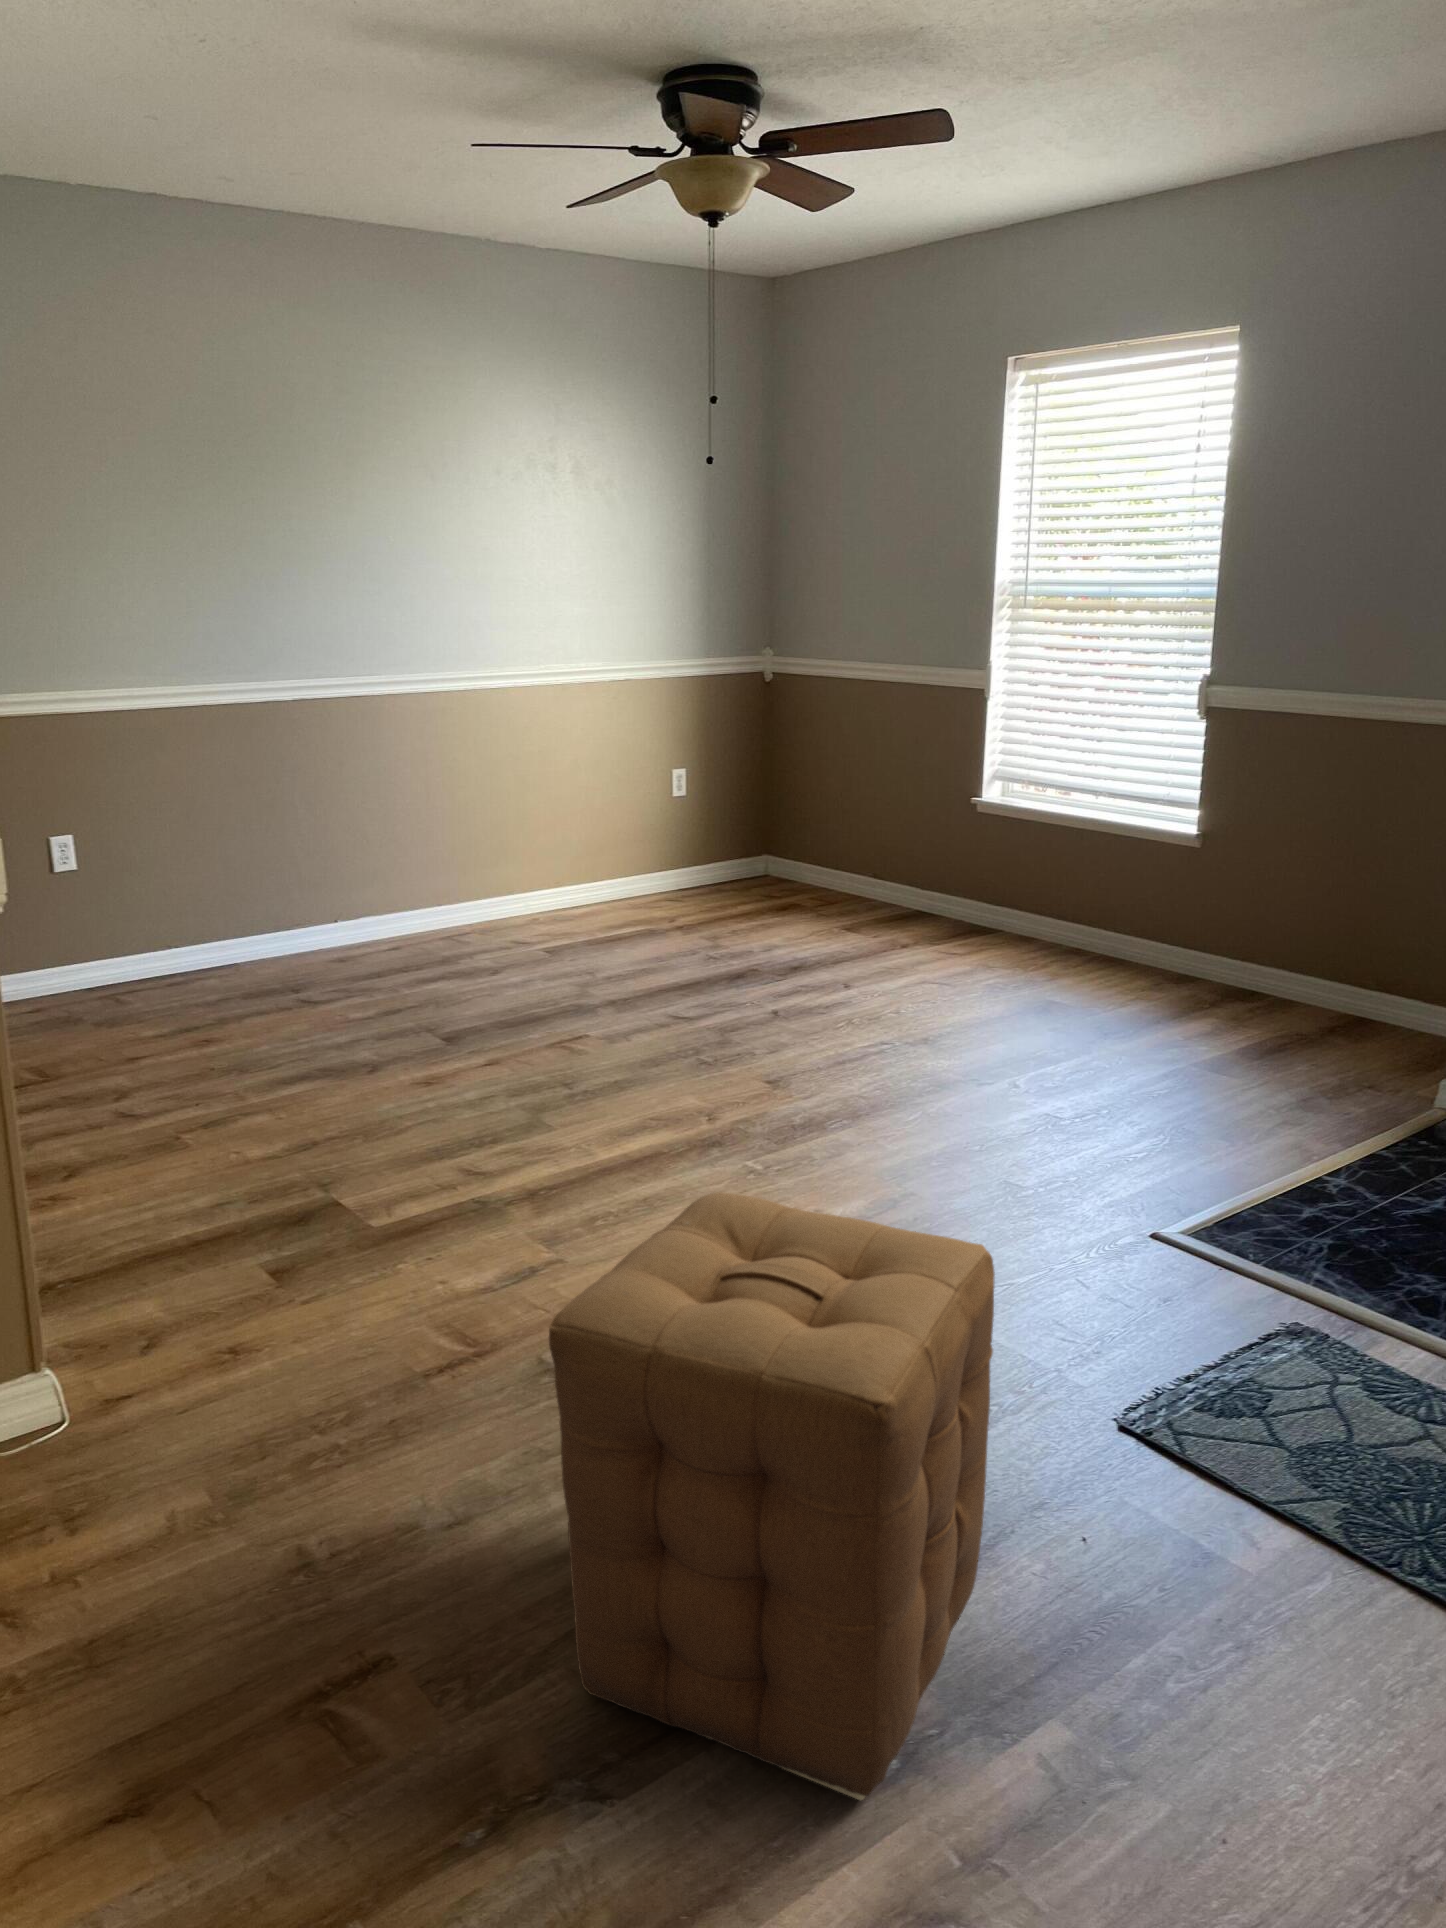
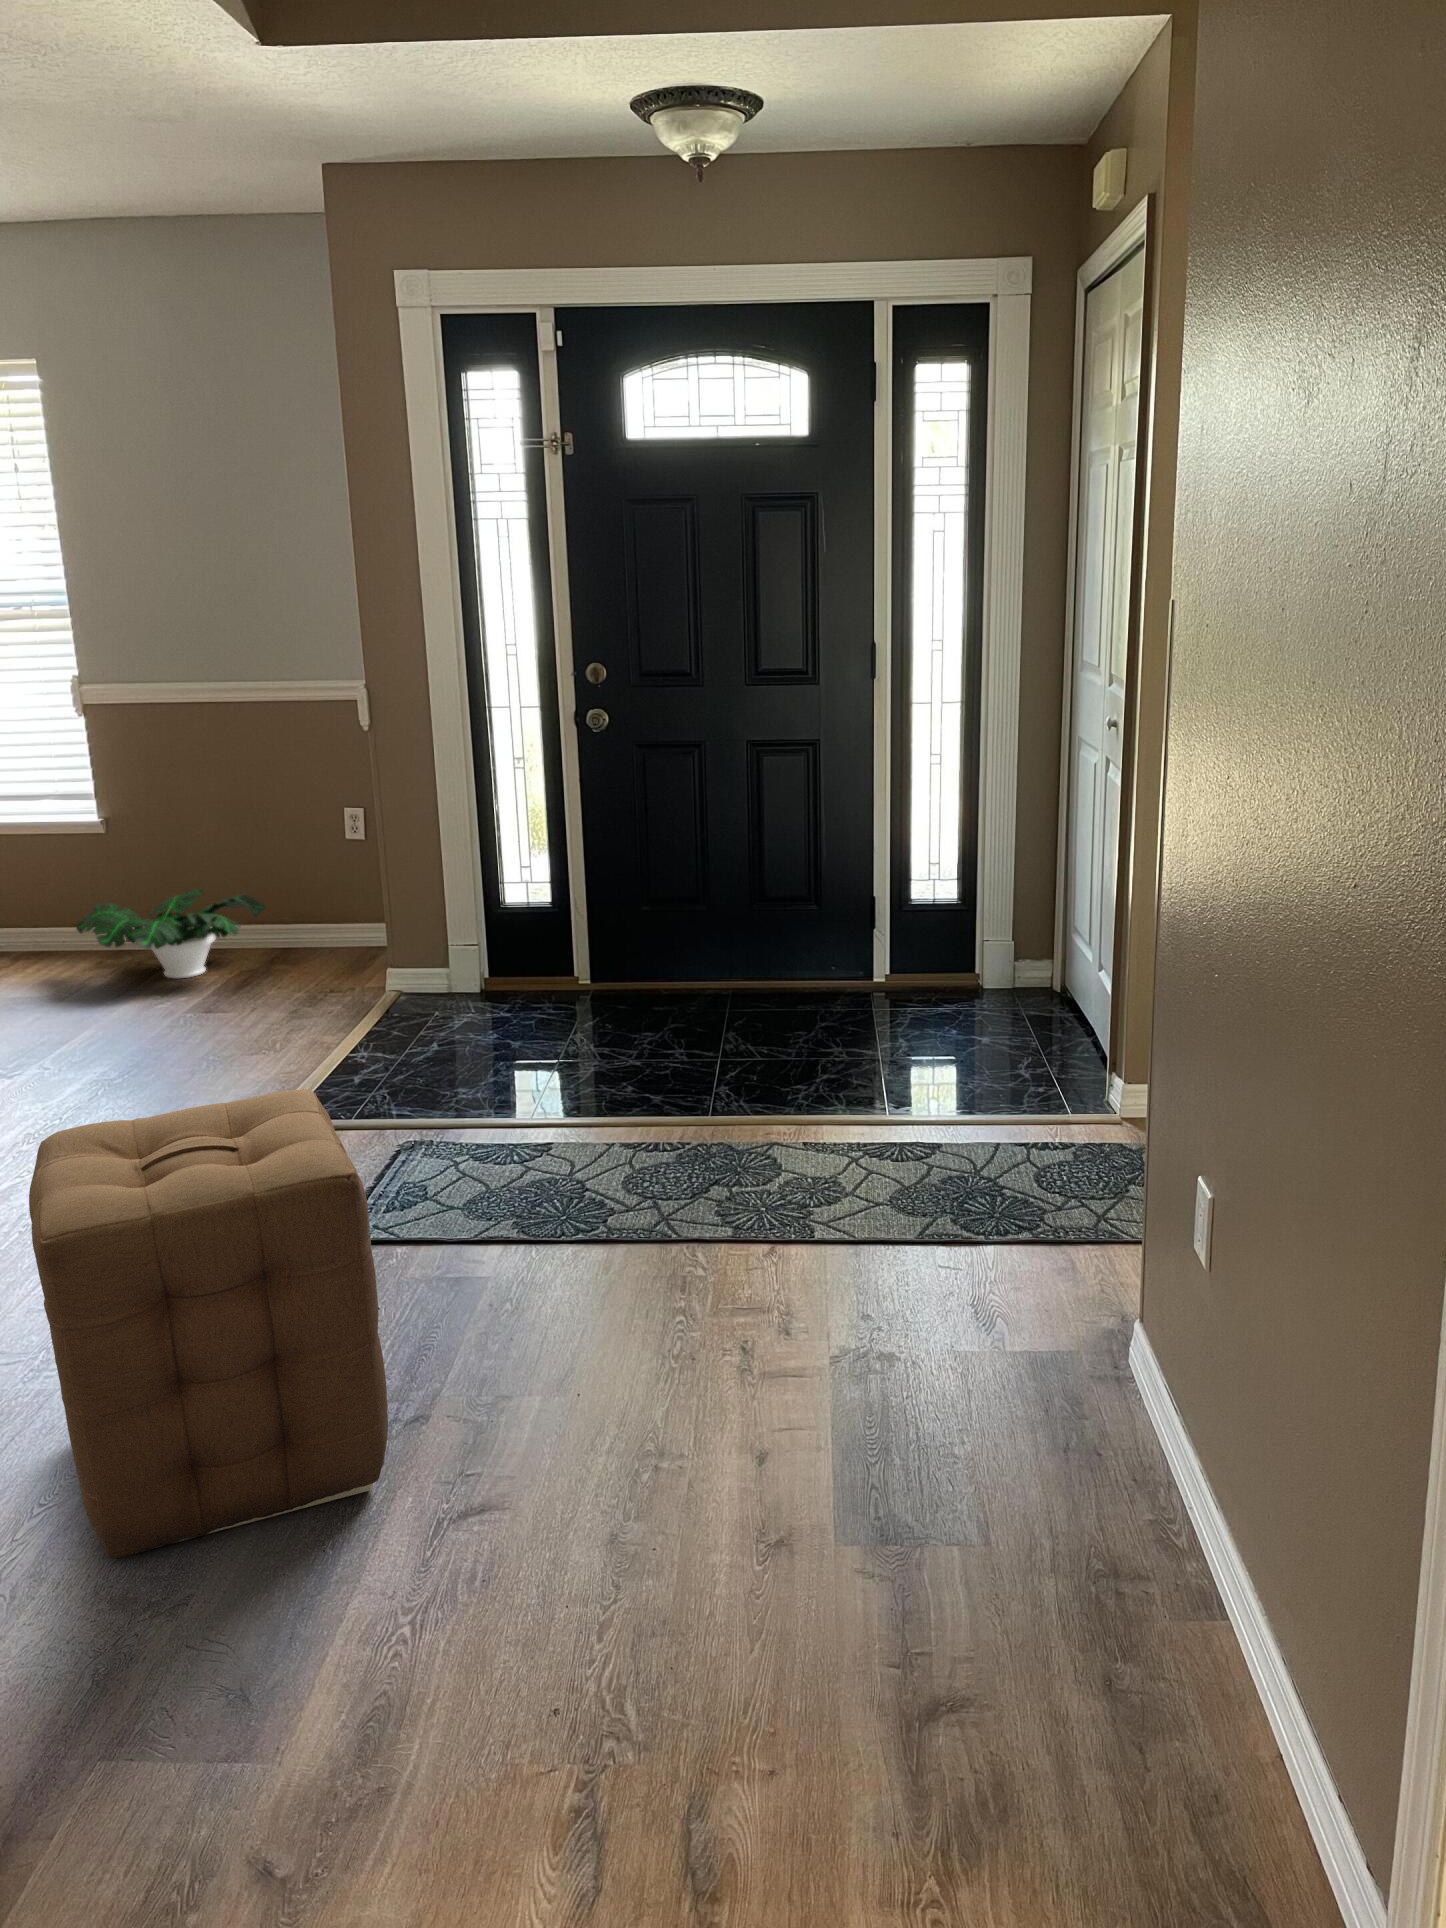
potted plant: none [1133,920,1340,1021] -> present [76,889,265,978]

